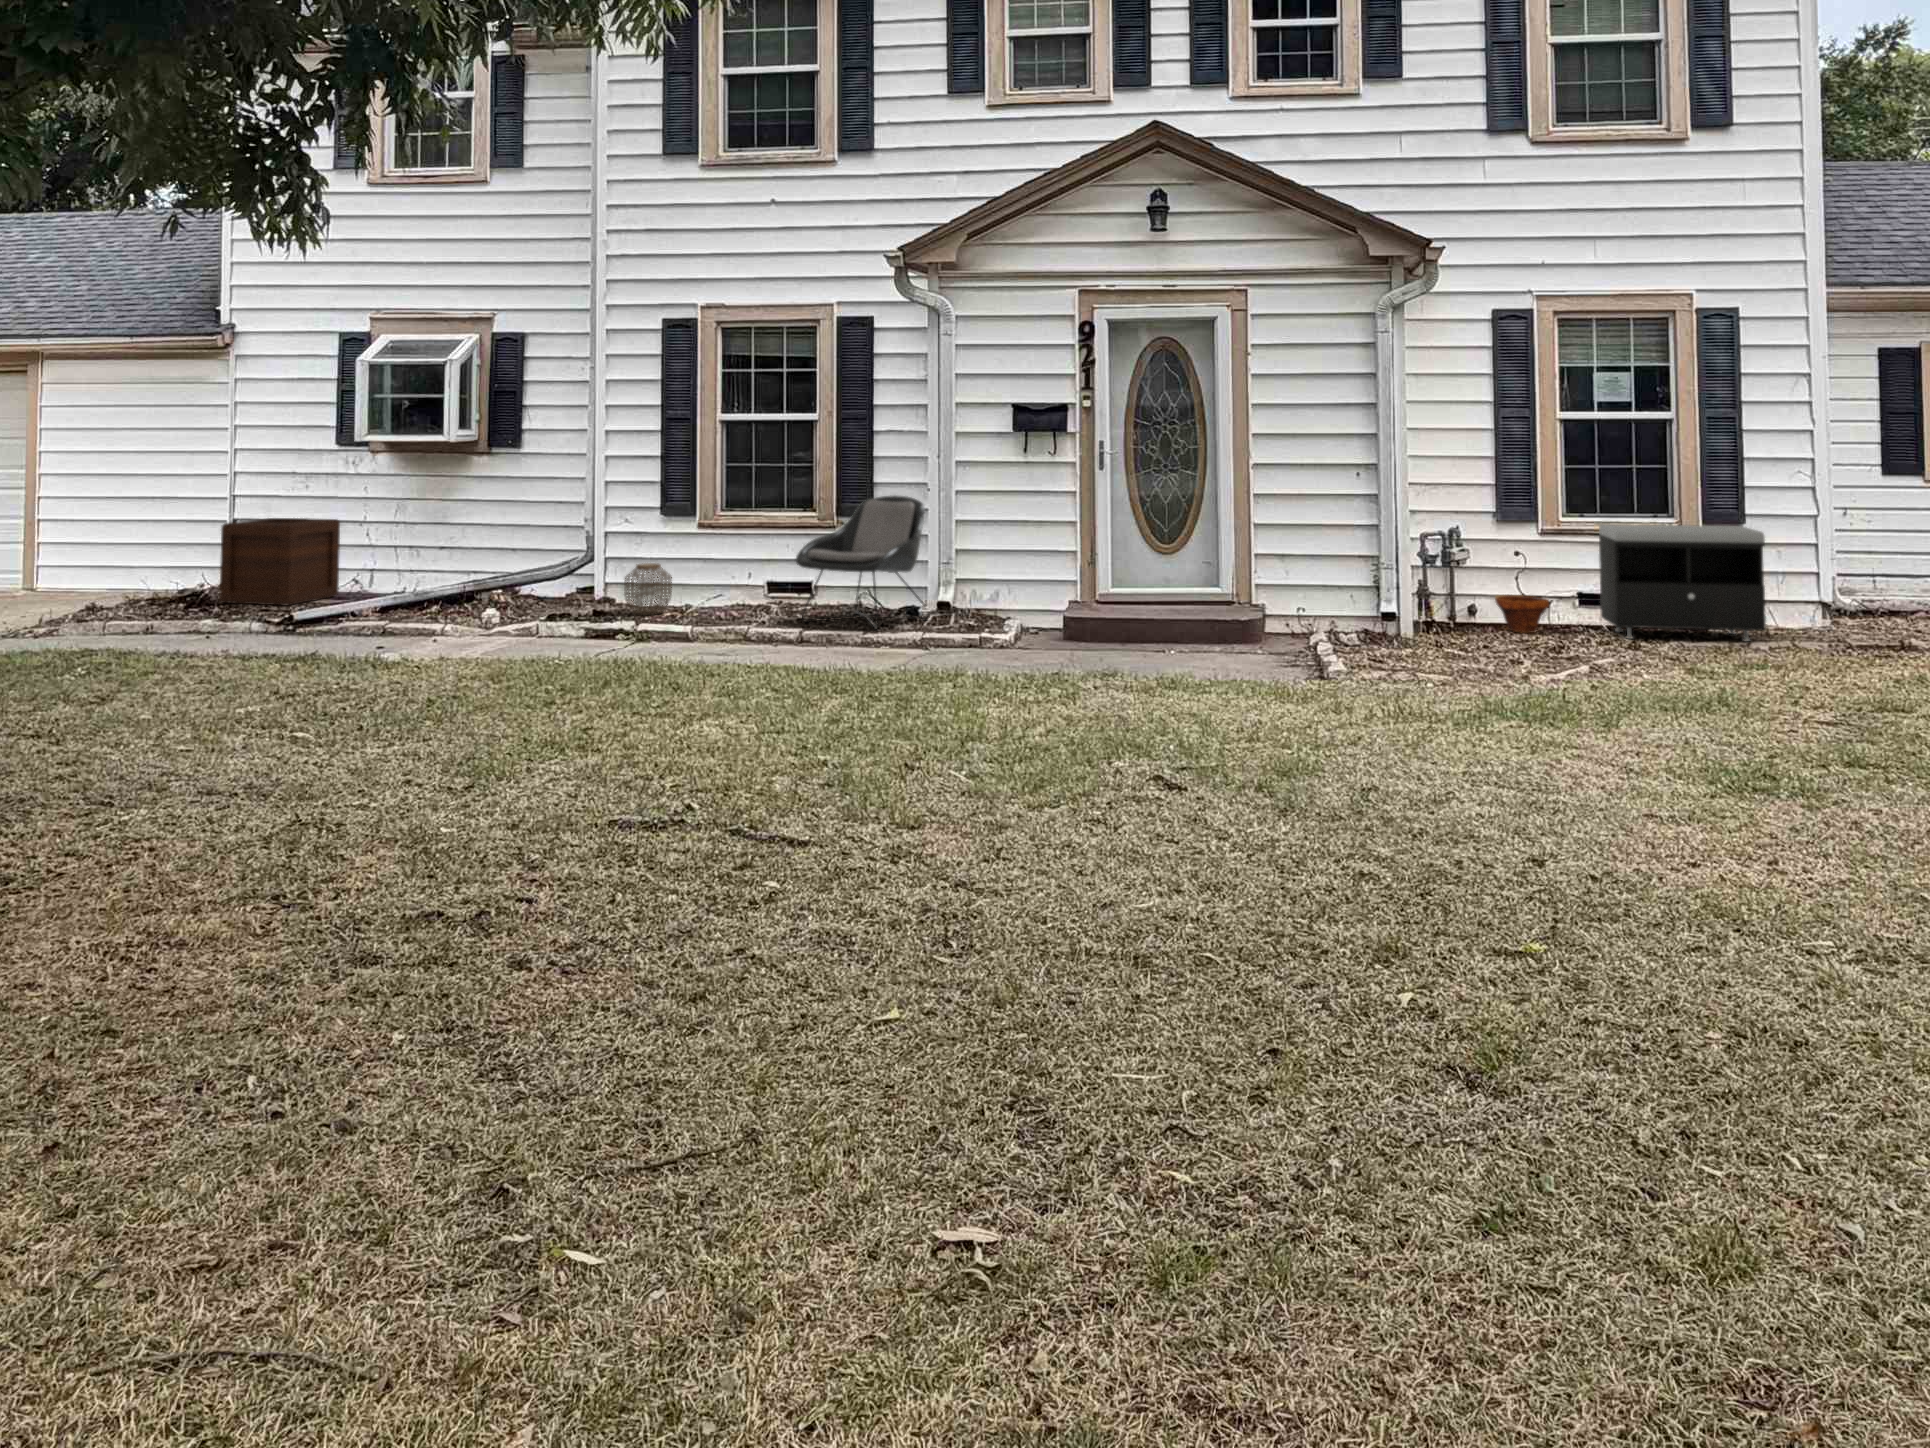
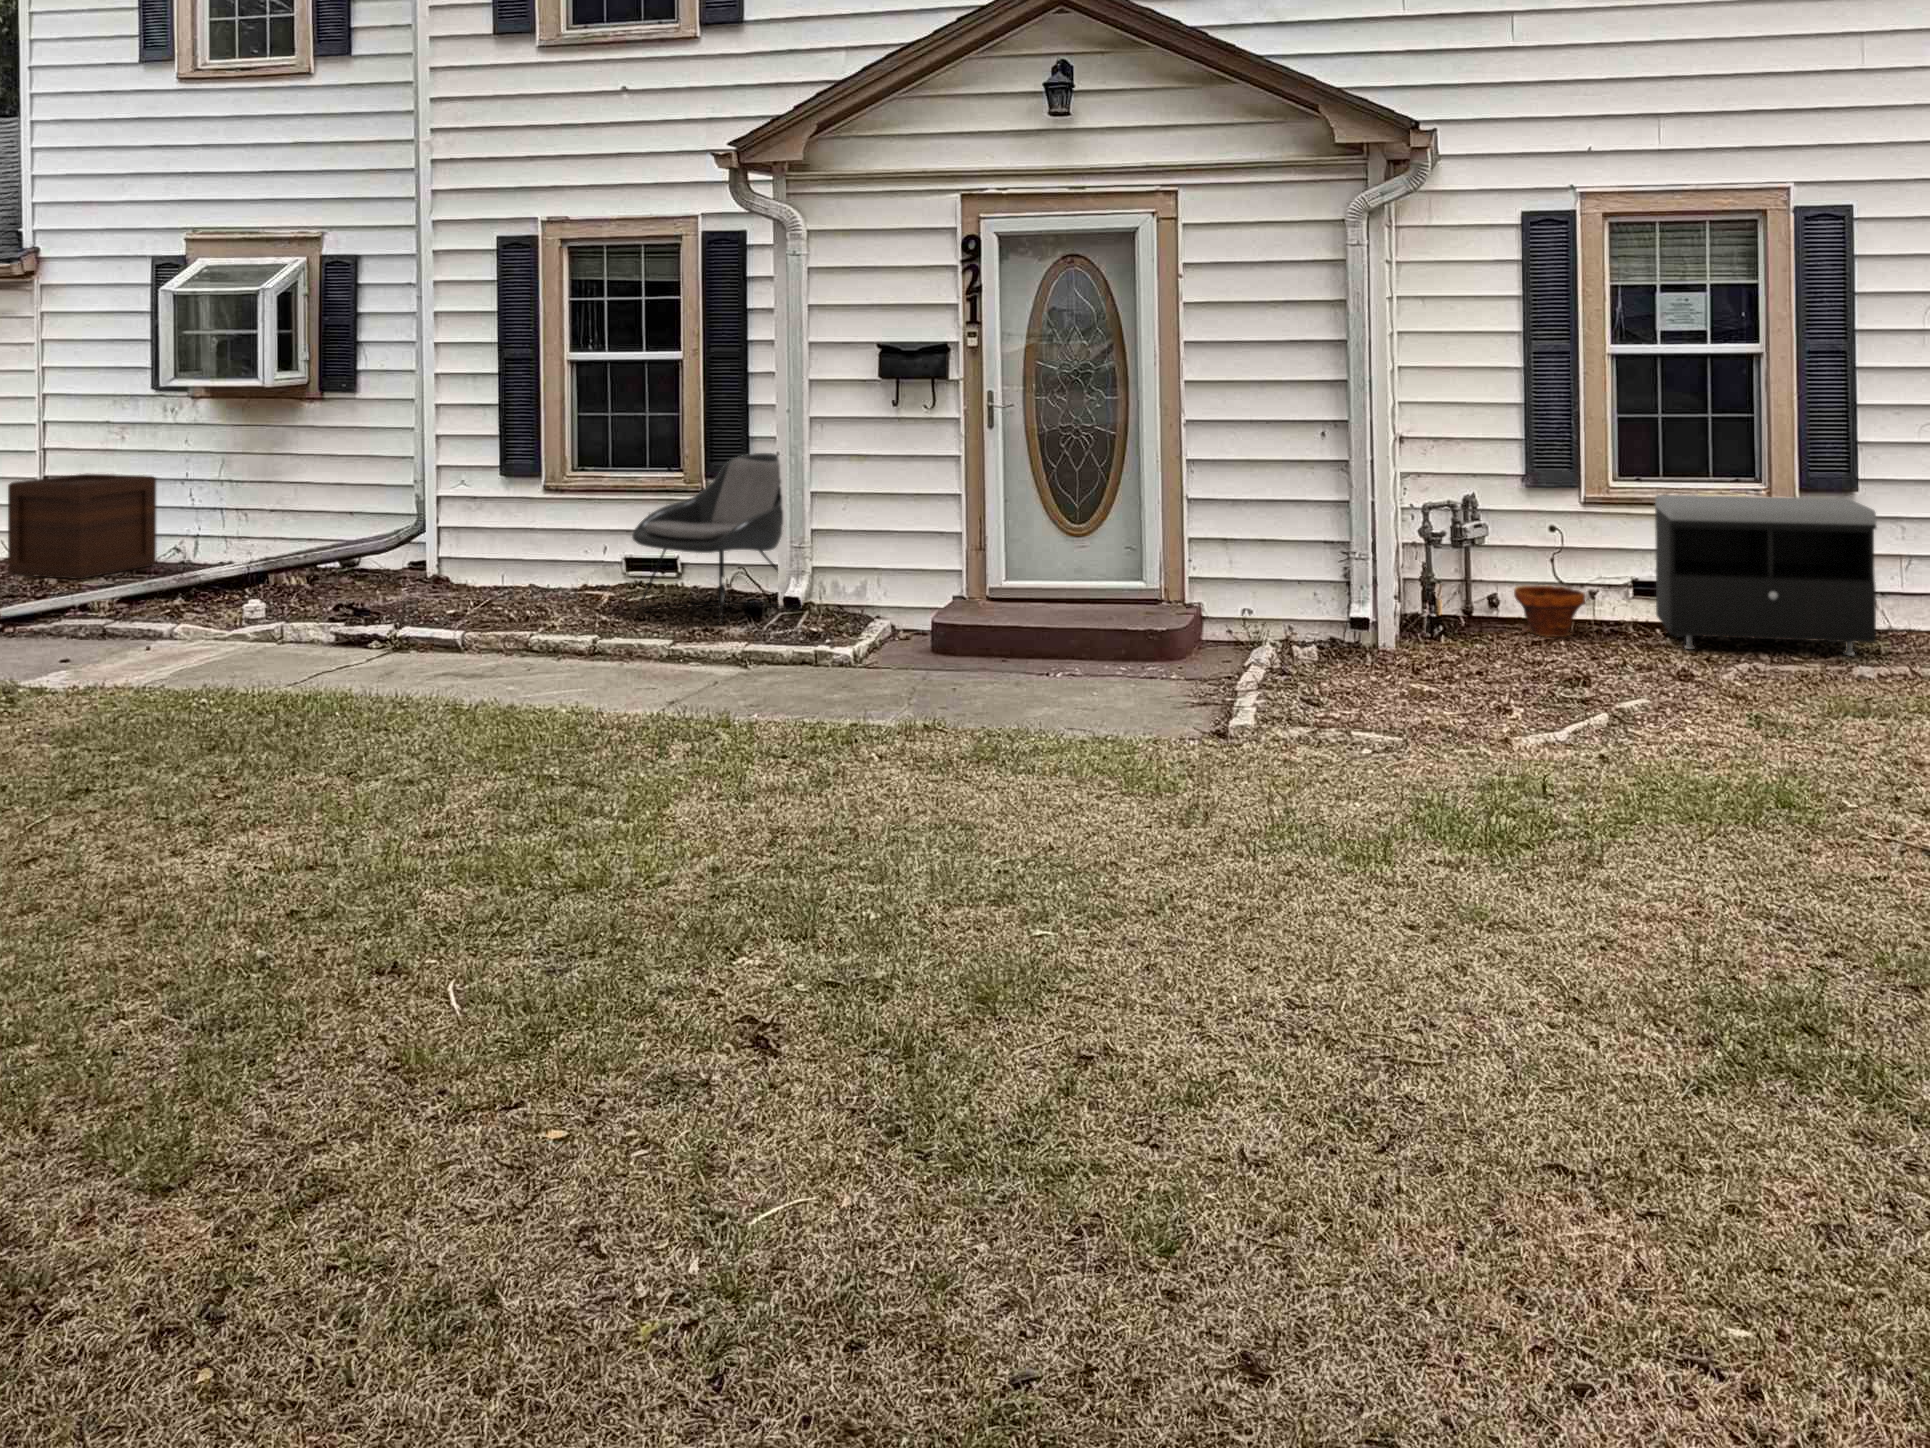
woven basket: present [624,563,672,615] -> none [445,534,505,598]

